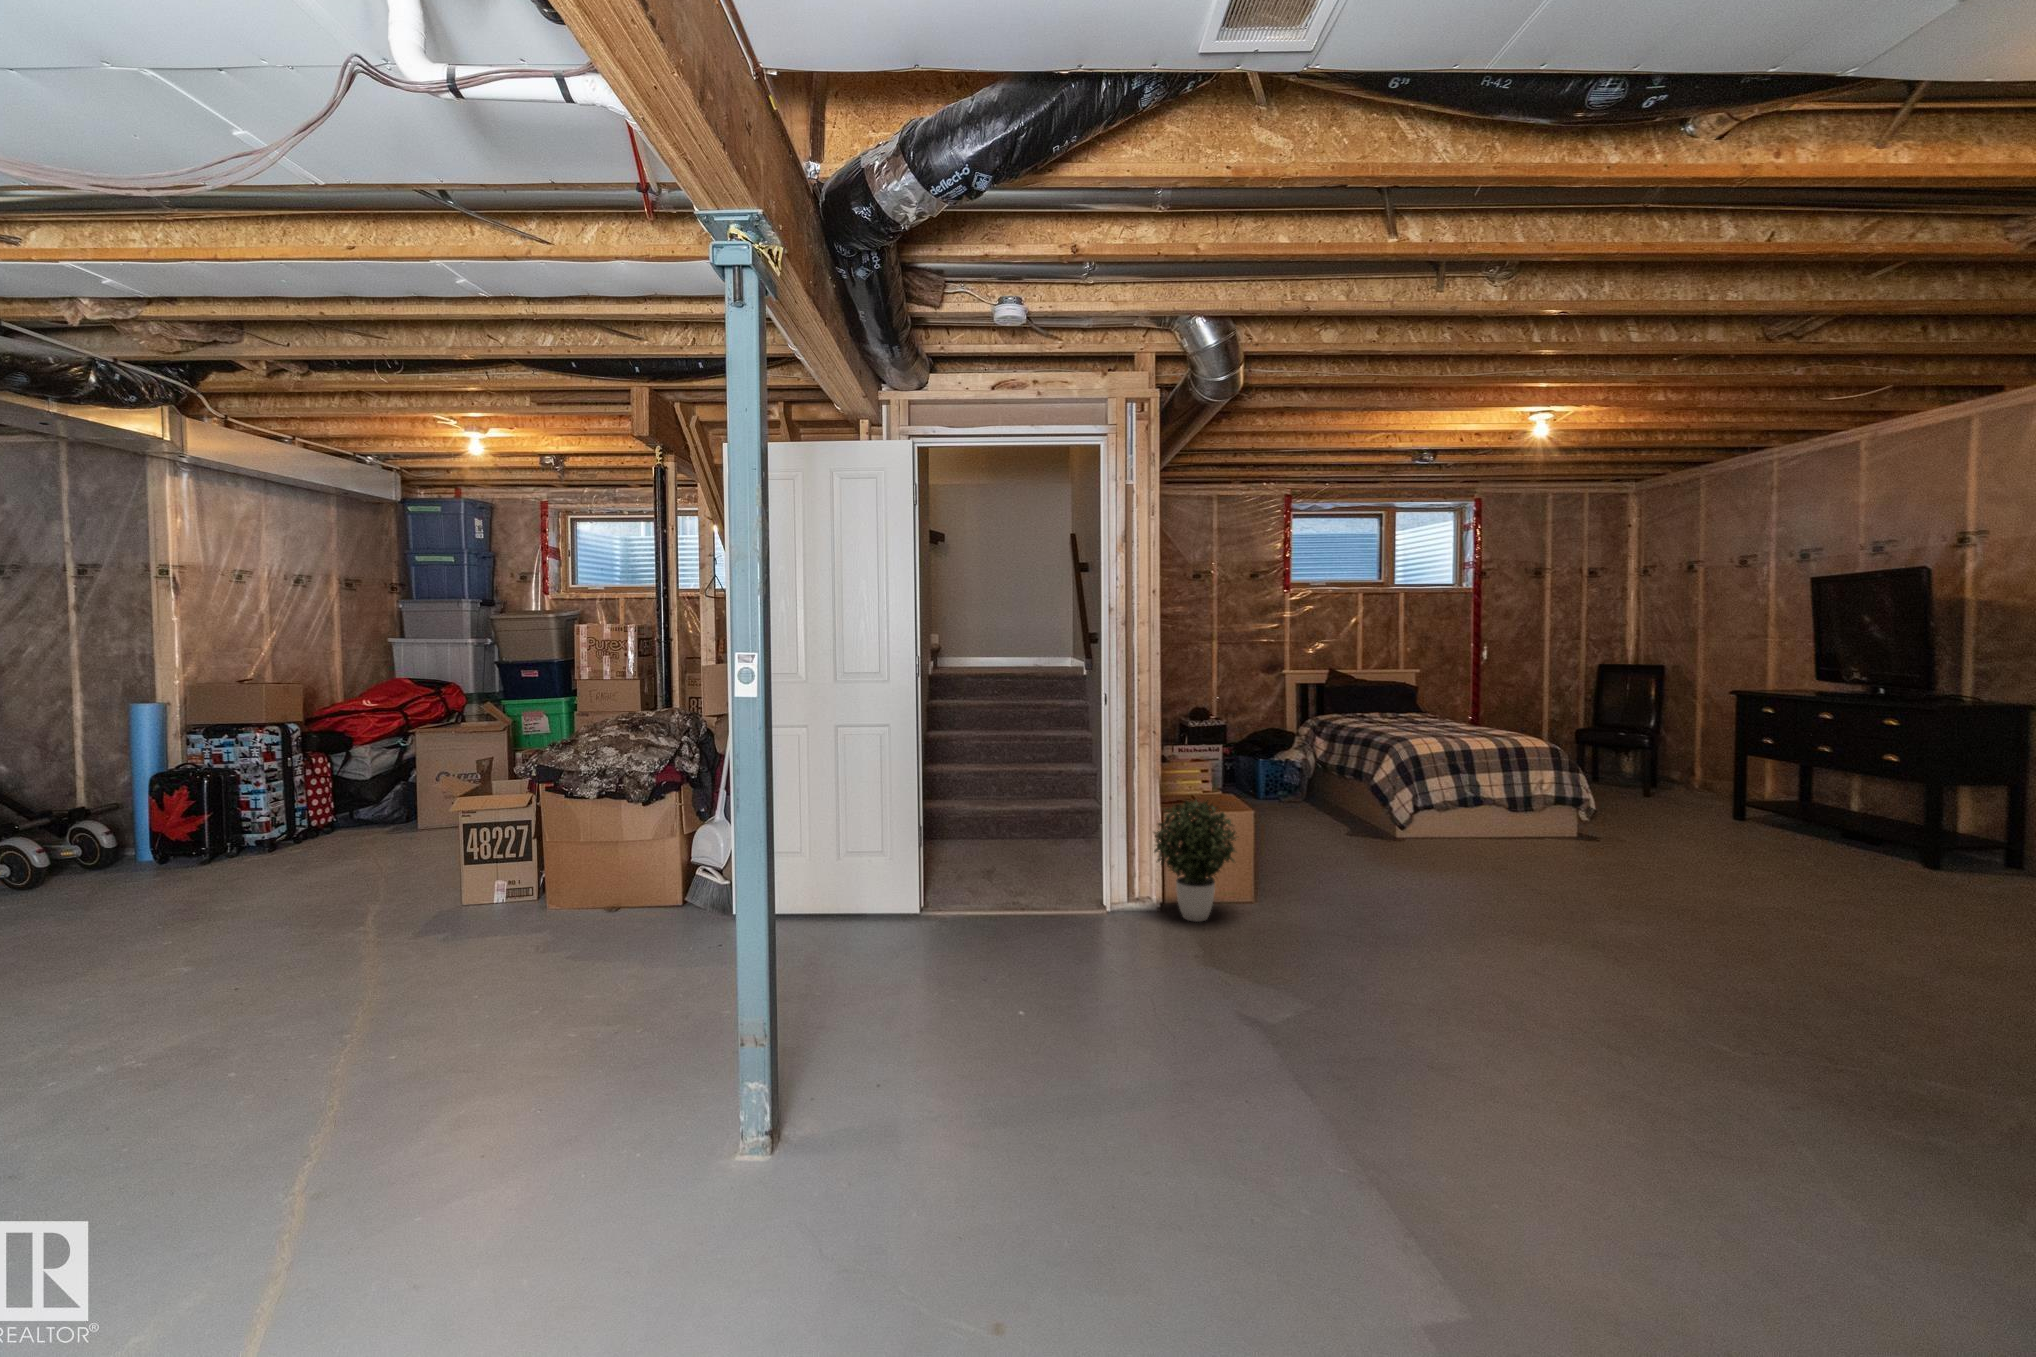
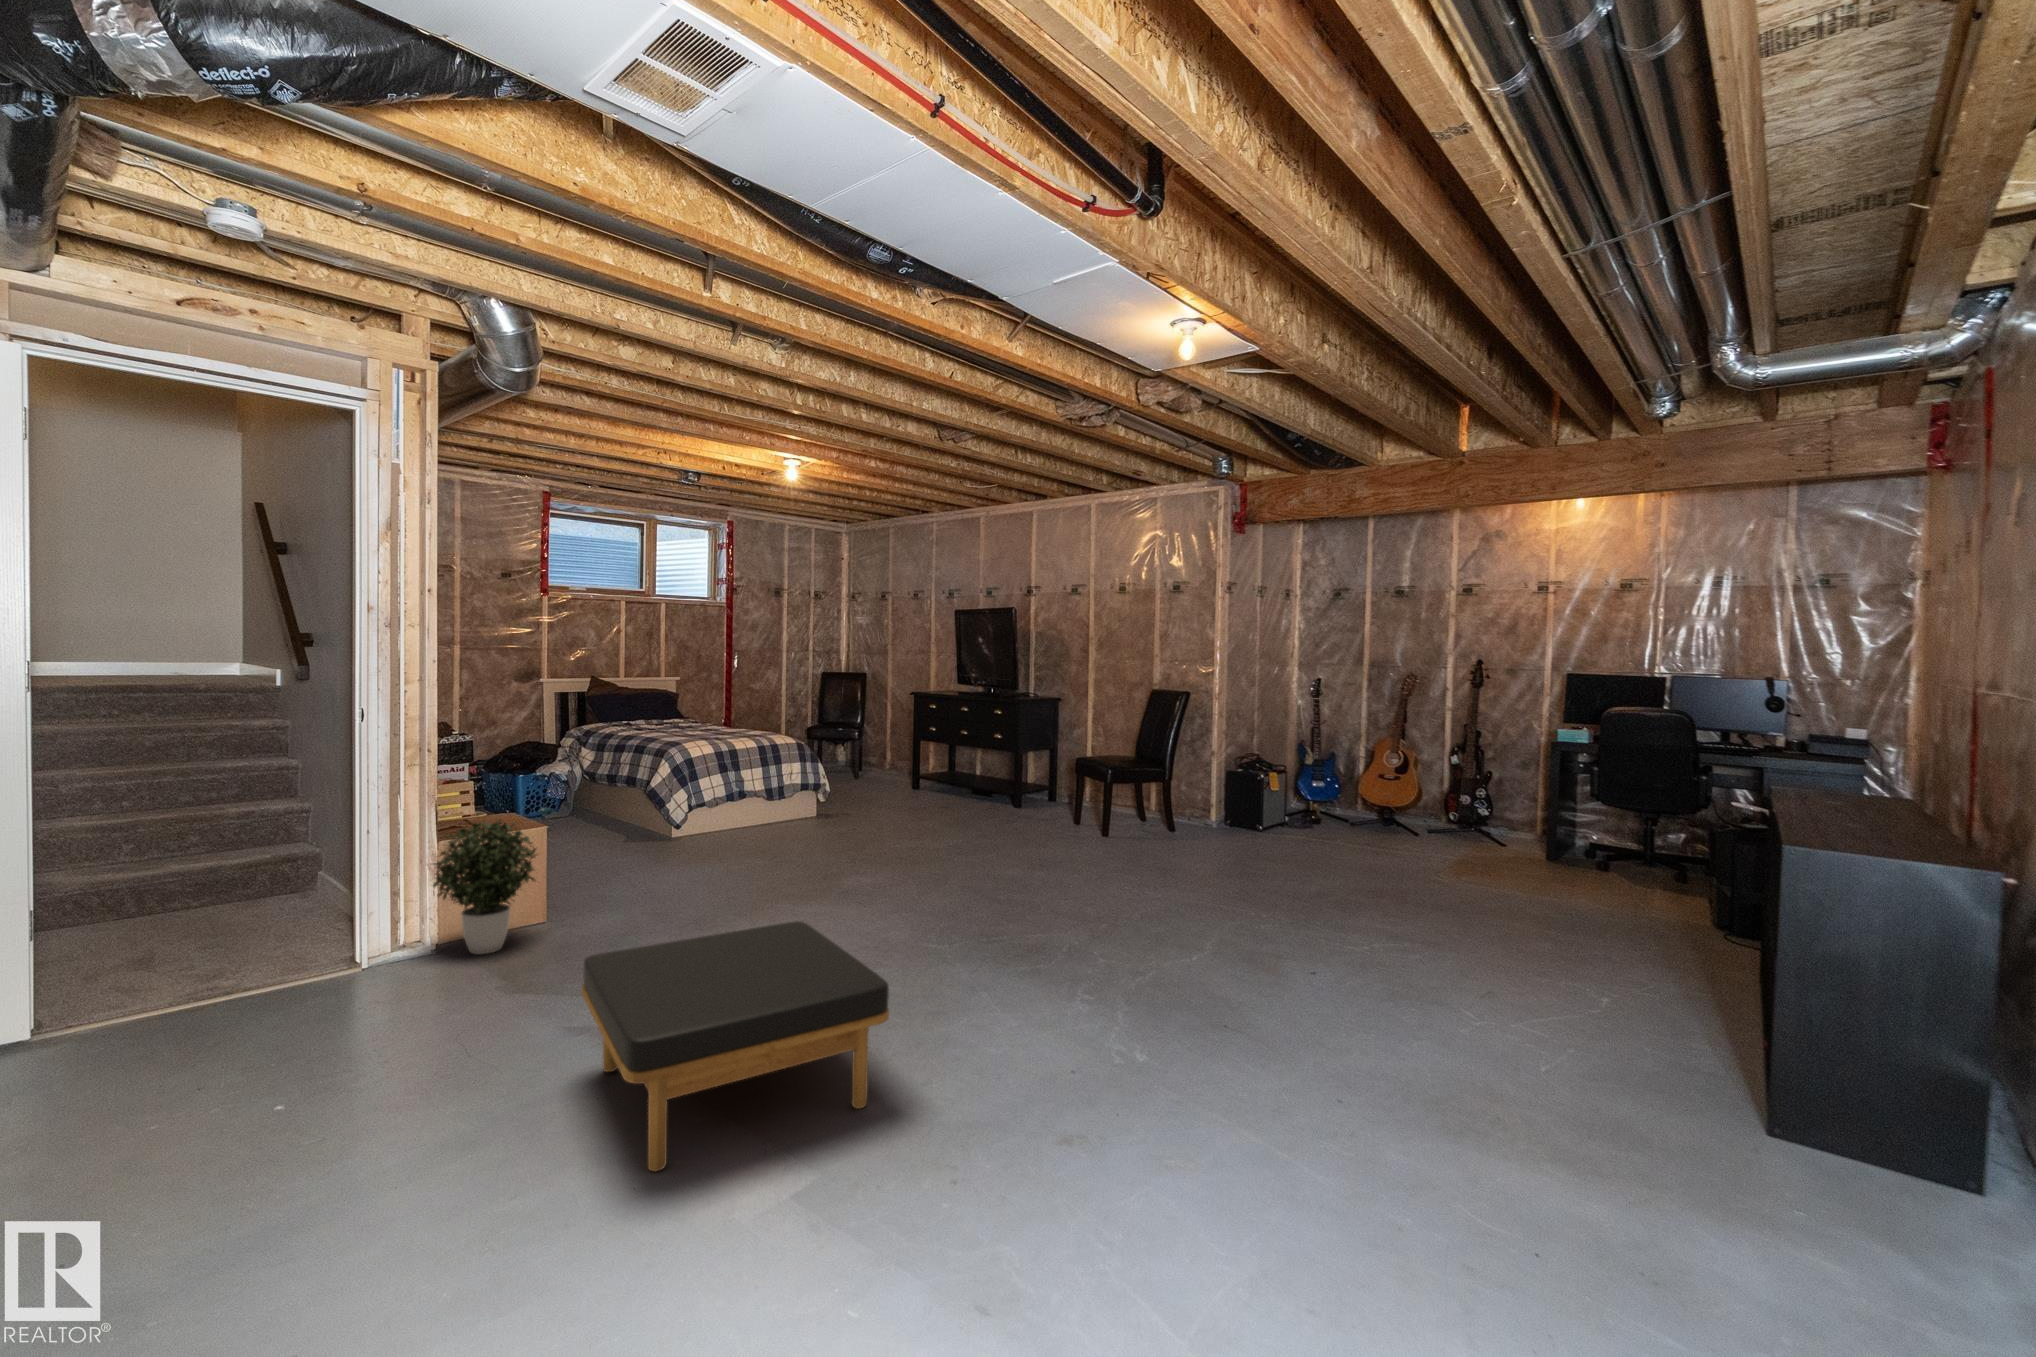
ottoman: none [1236,949,1591,1242] -> present [582,921,889,1172]

